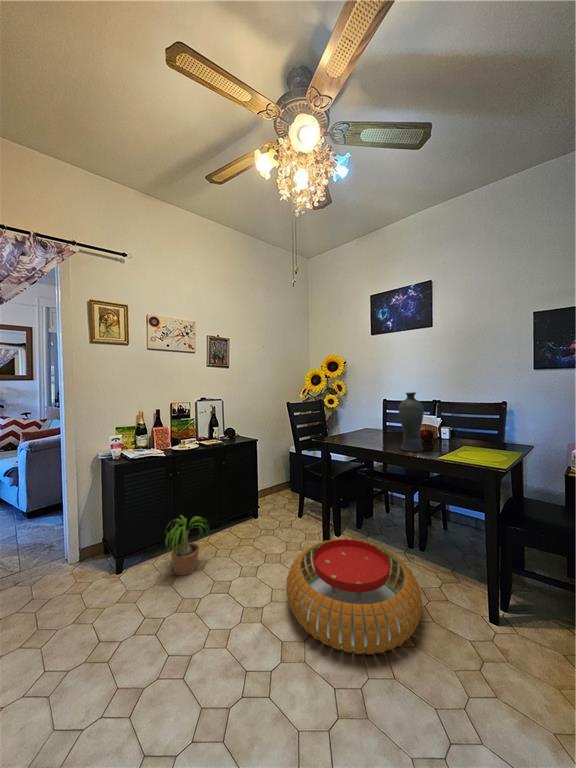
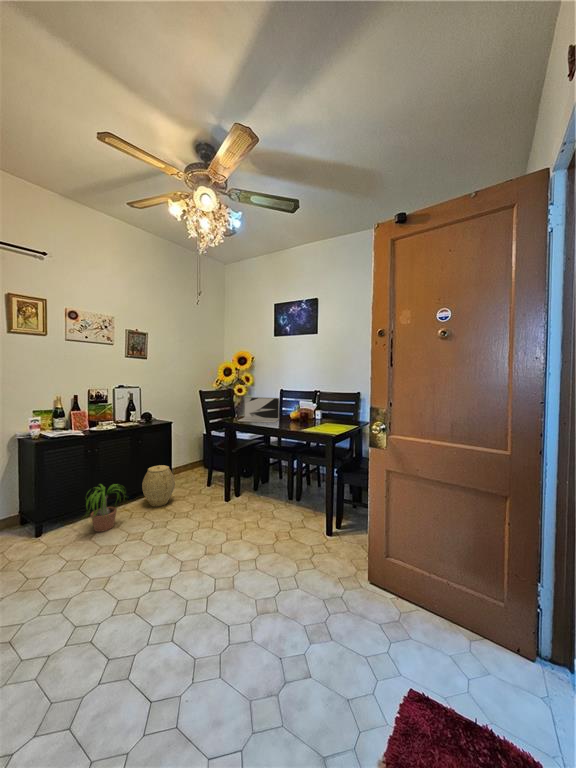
vase: present [399,392,424,452] -> none [279,384,296,427]
laptop: none [338,410,392,445] -> present [238,397,279,423]
woven basket: none [227,491,263,542] -> present [142,465,175,506]
pouf: present [287,539,422,654] -> none [189,492,284,559]

